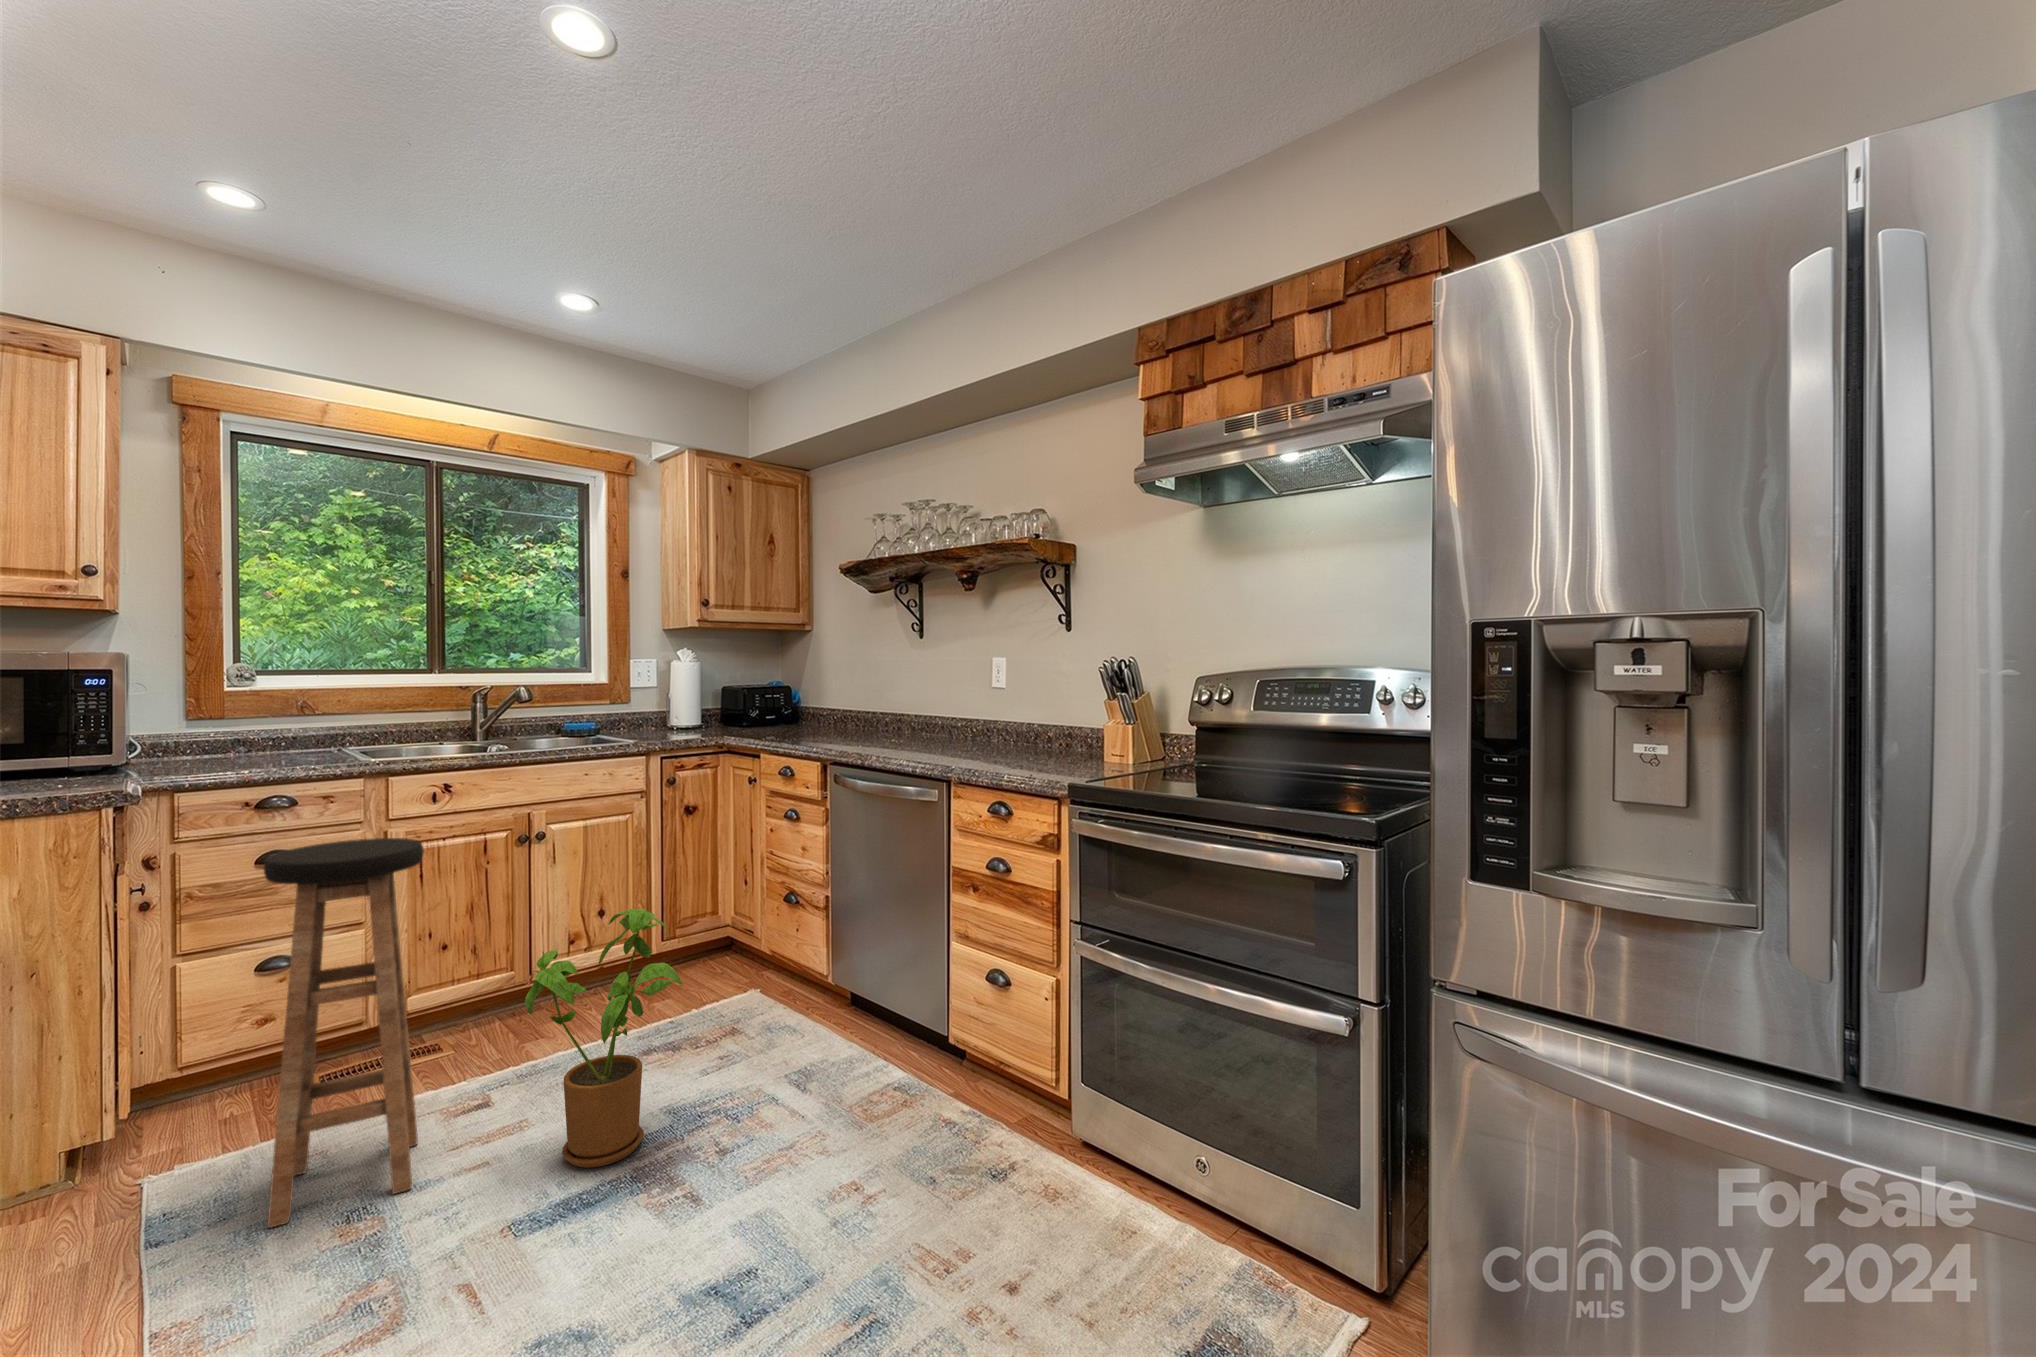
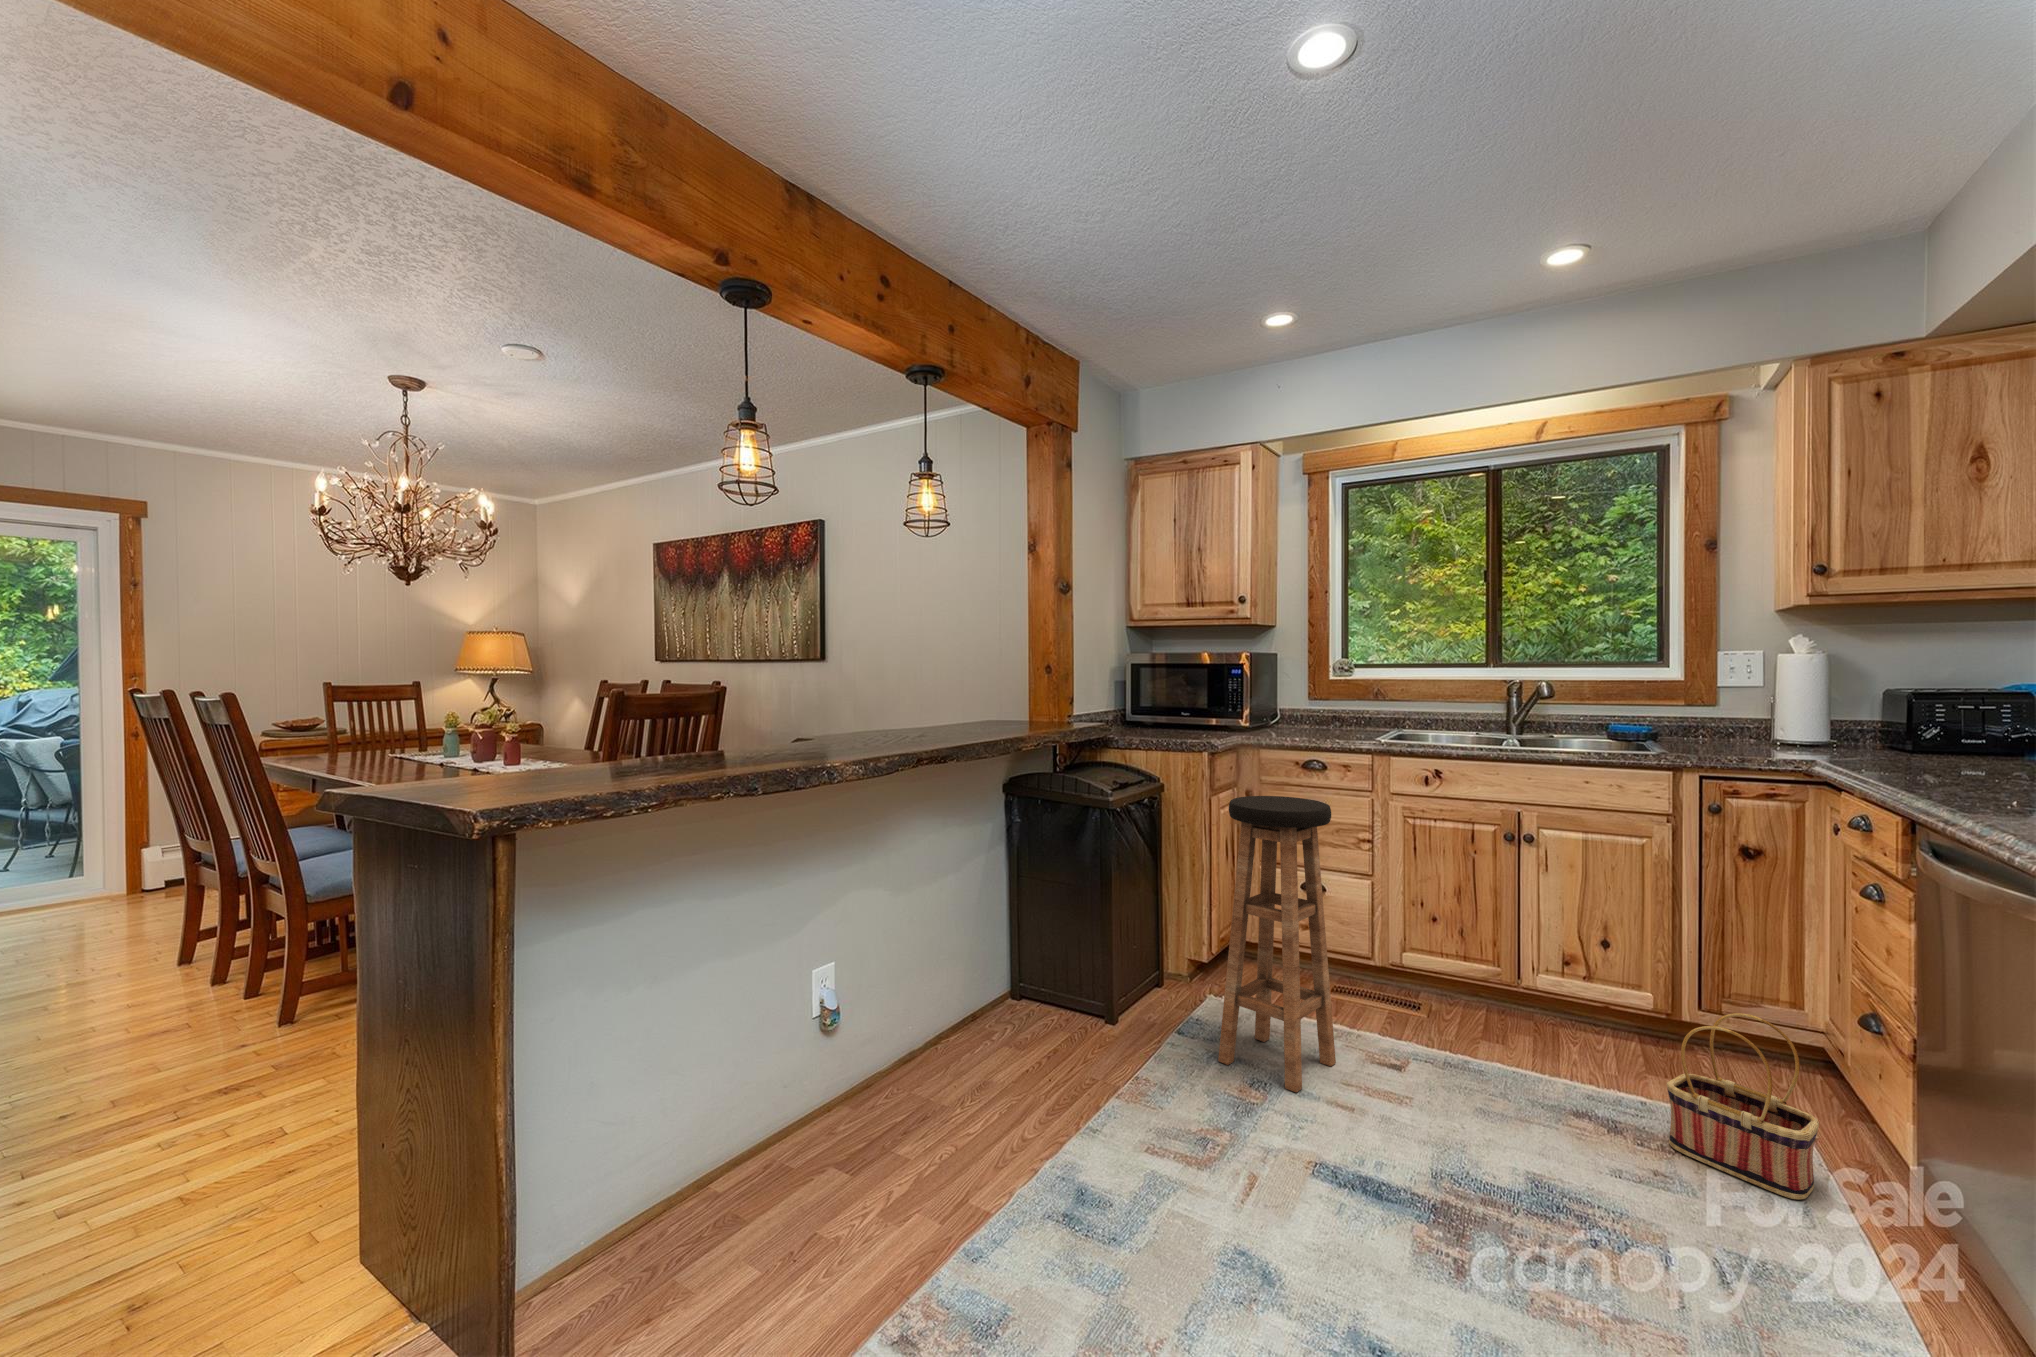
house plant: present [525,909,683,1168] -> none [1376,923,1533,1186]
basket: none [707,920,791,1040] -> present [1667,1013,1819,1200]

